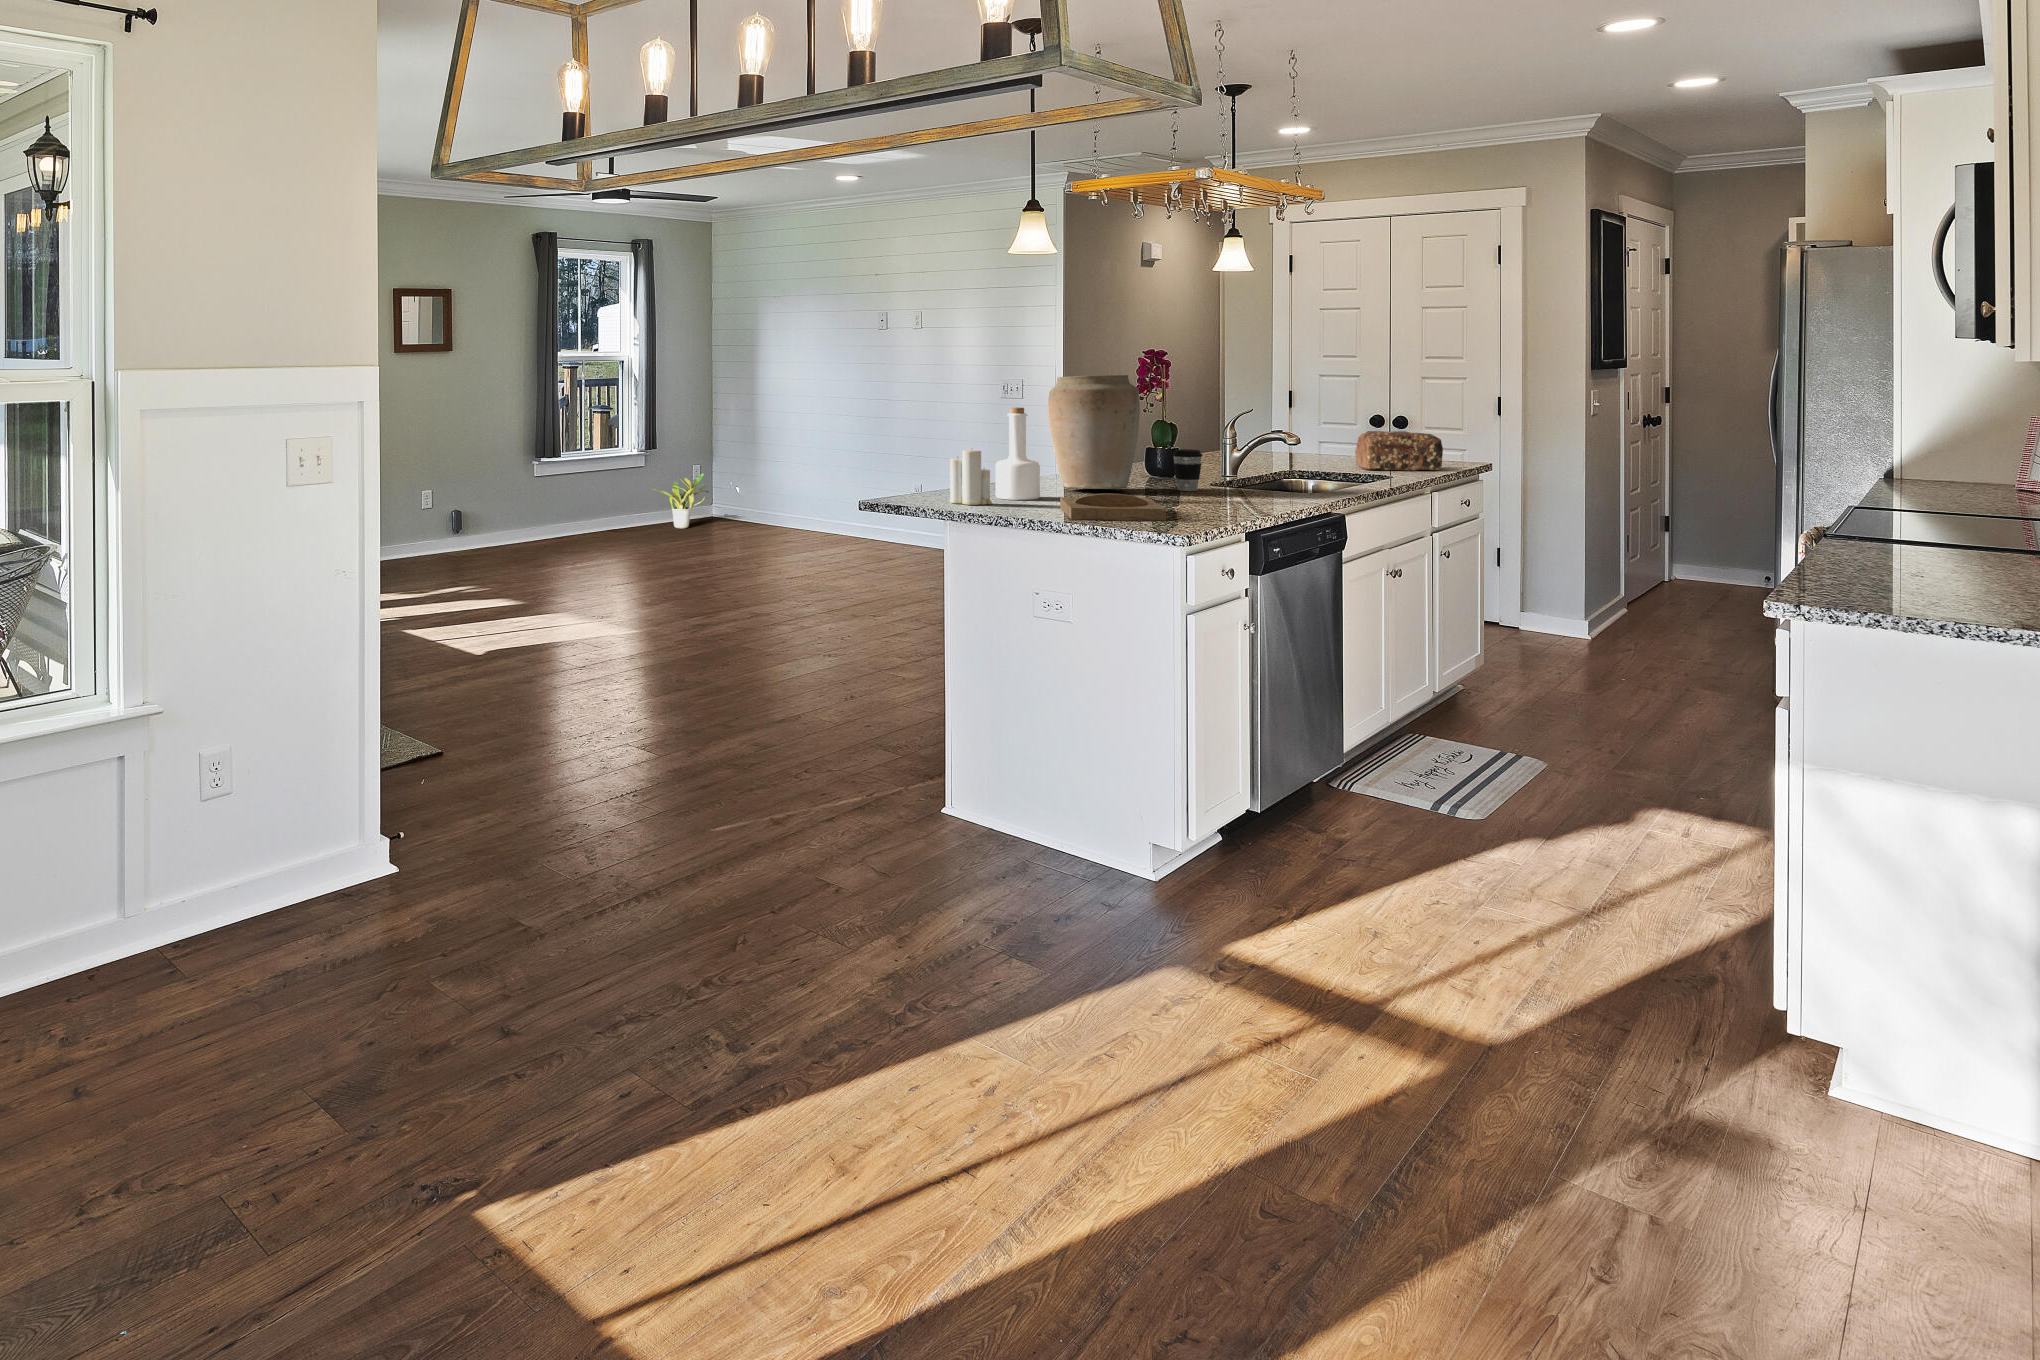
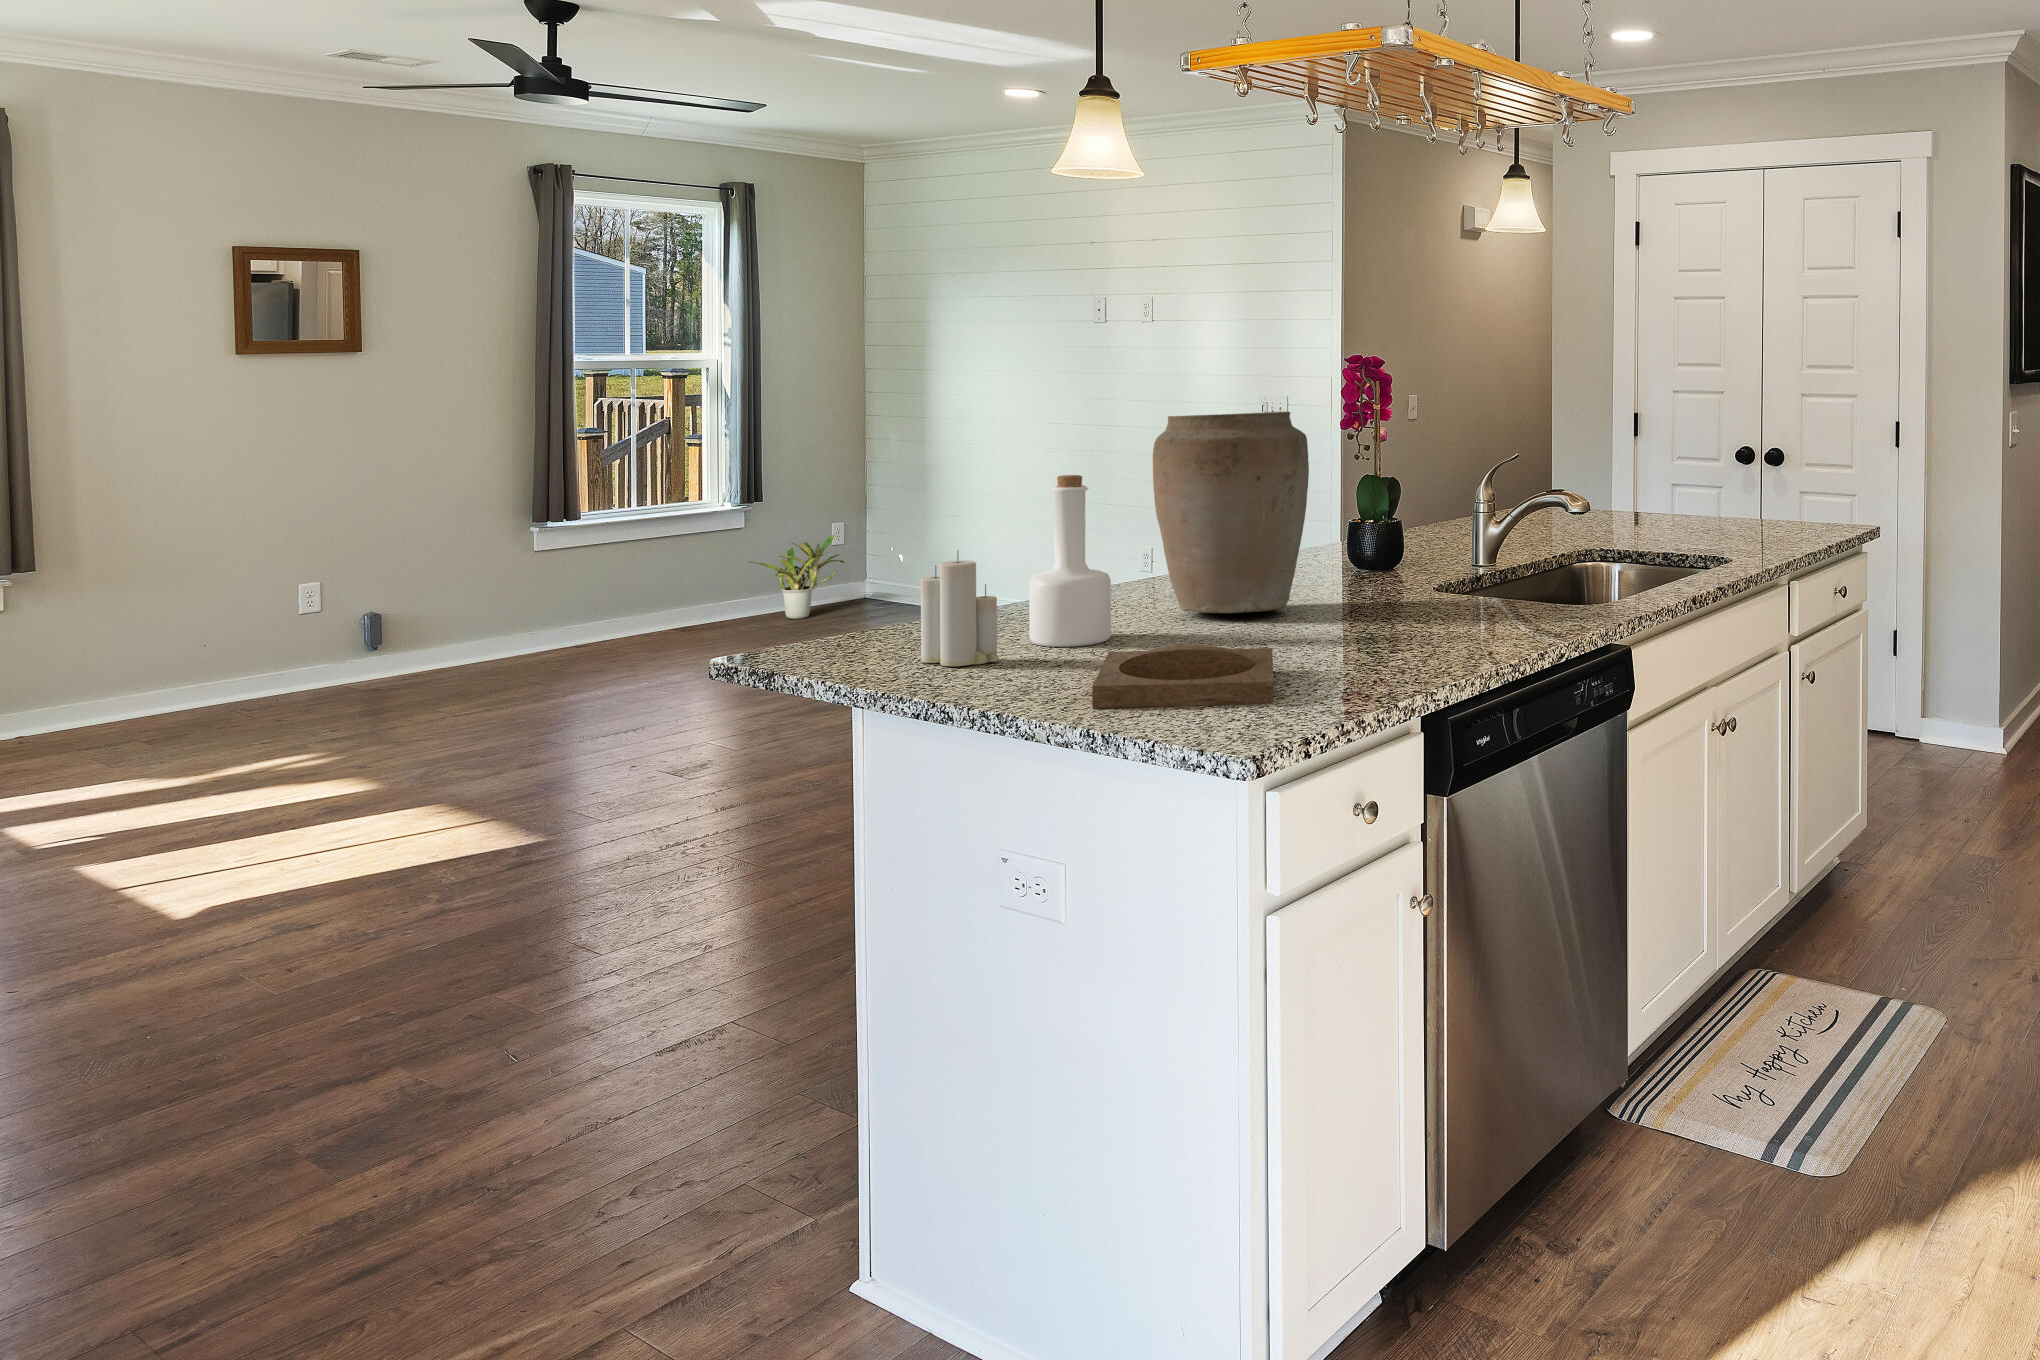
bread loaf: present [1356,431,1443,470] -> none [1688,485,1808,546]
coffee cup: present [1173,449,1202,491] -> none [1368,536,1416,609]

